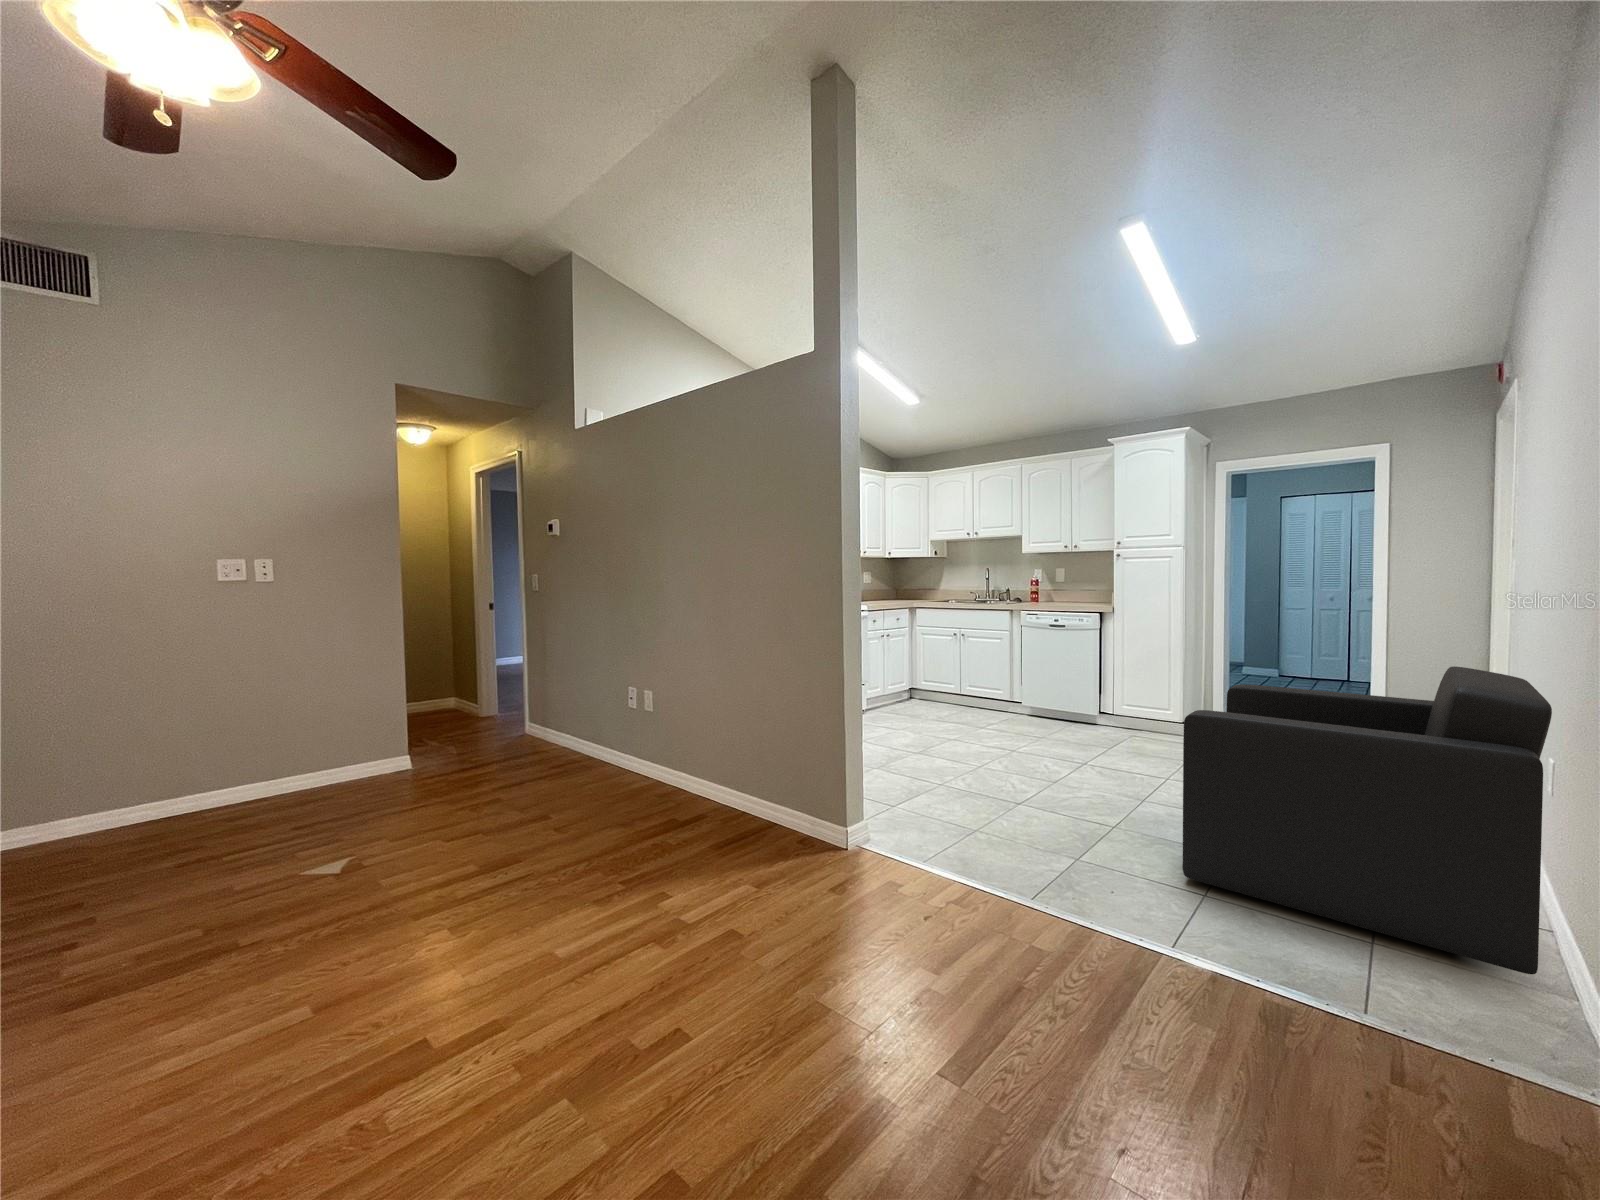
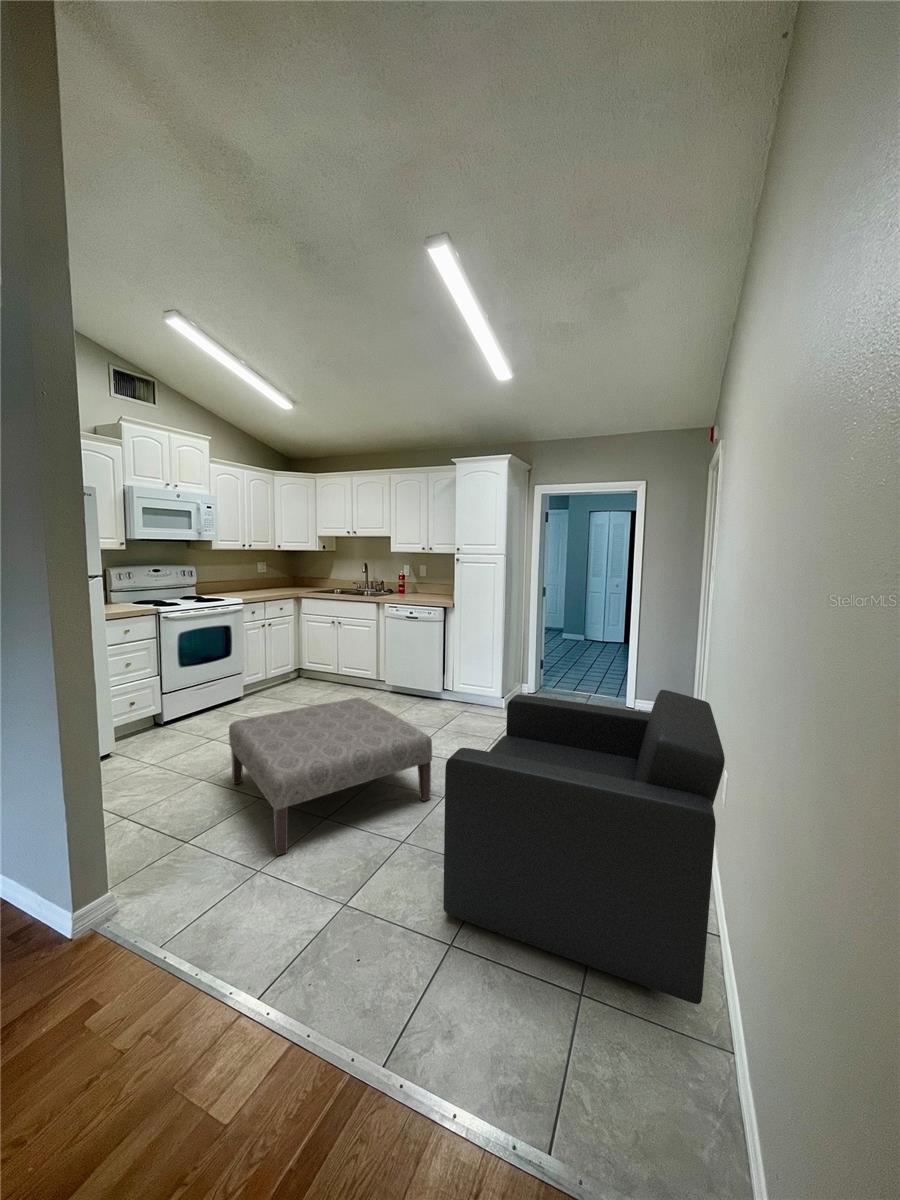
ottoman: none [899,700,1127,823] -> present [229,698,432,855]

